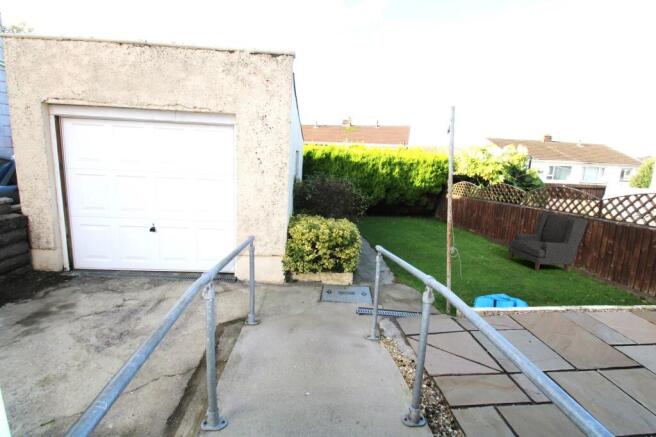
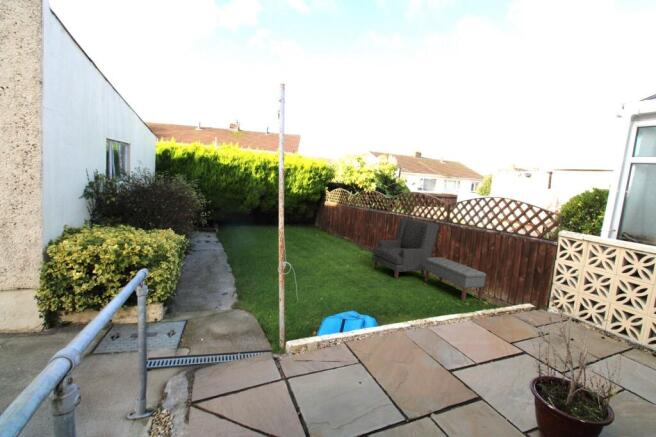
bench: none [569,252,648,298] -> present [425,257,486,301]

